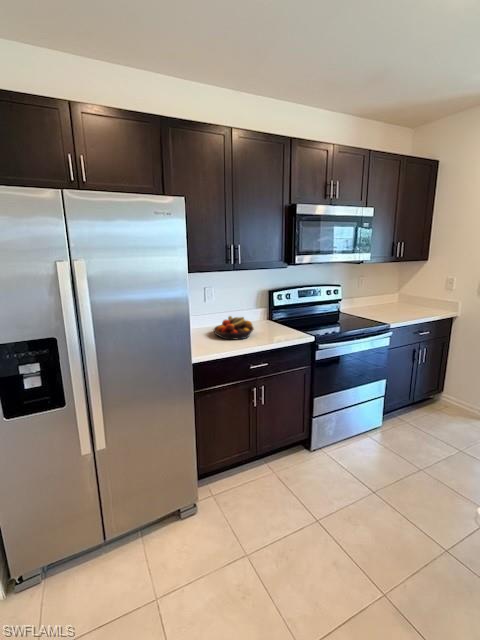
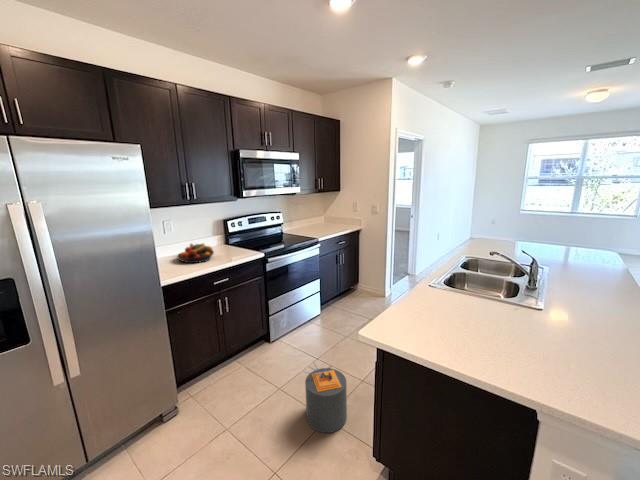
trash can: none [352,501,423,618] -> present [305,365,347,433]

